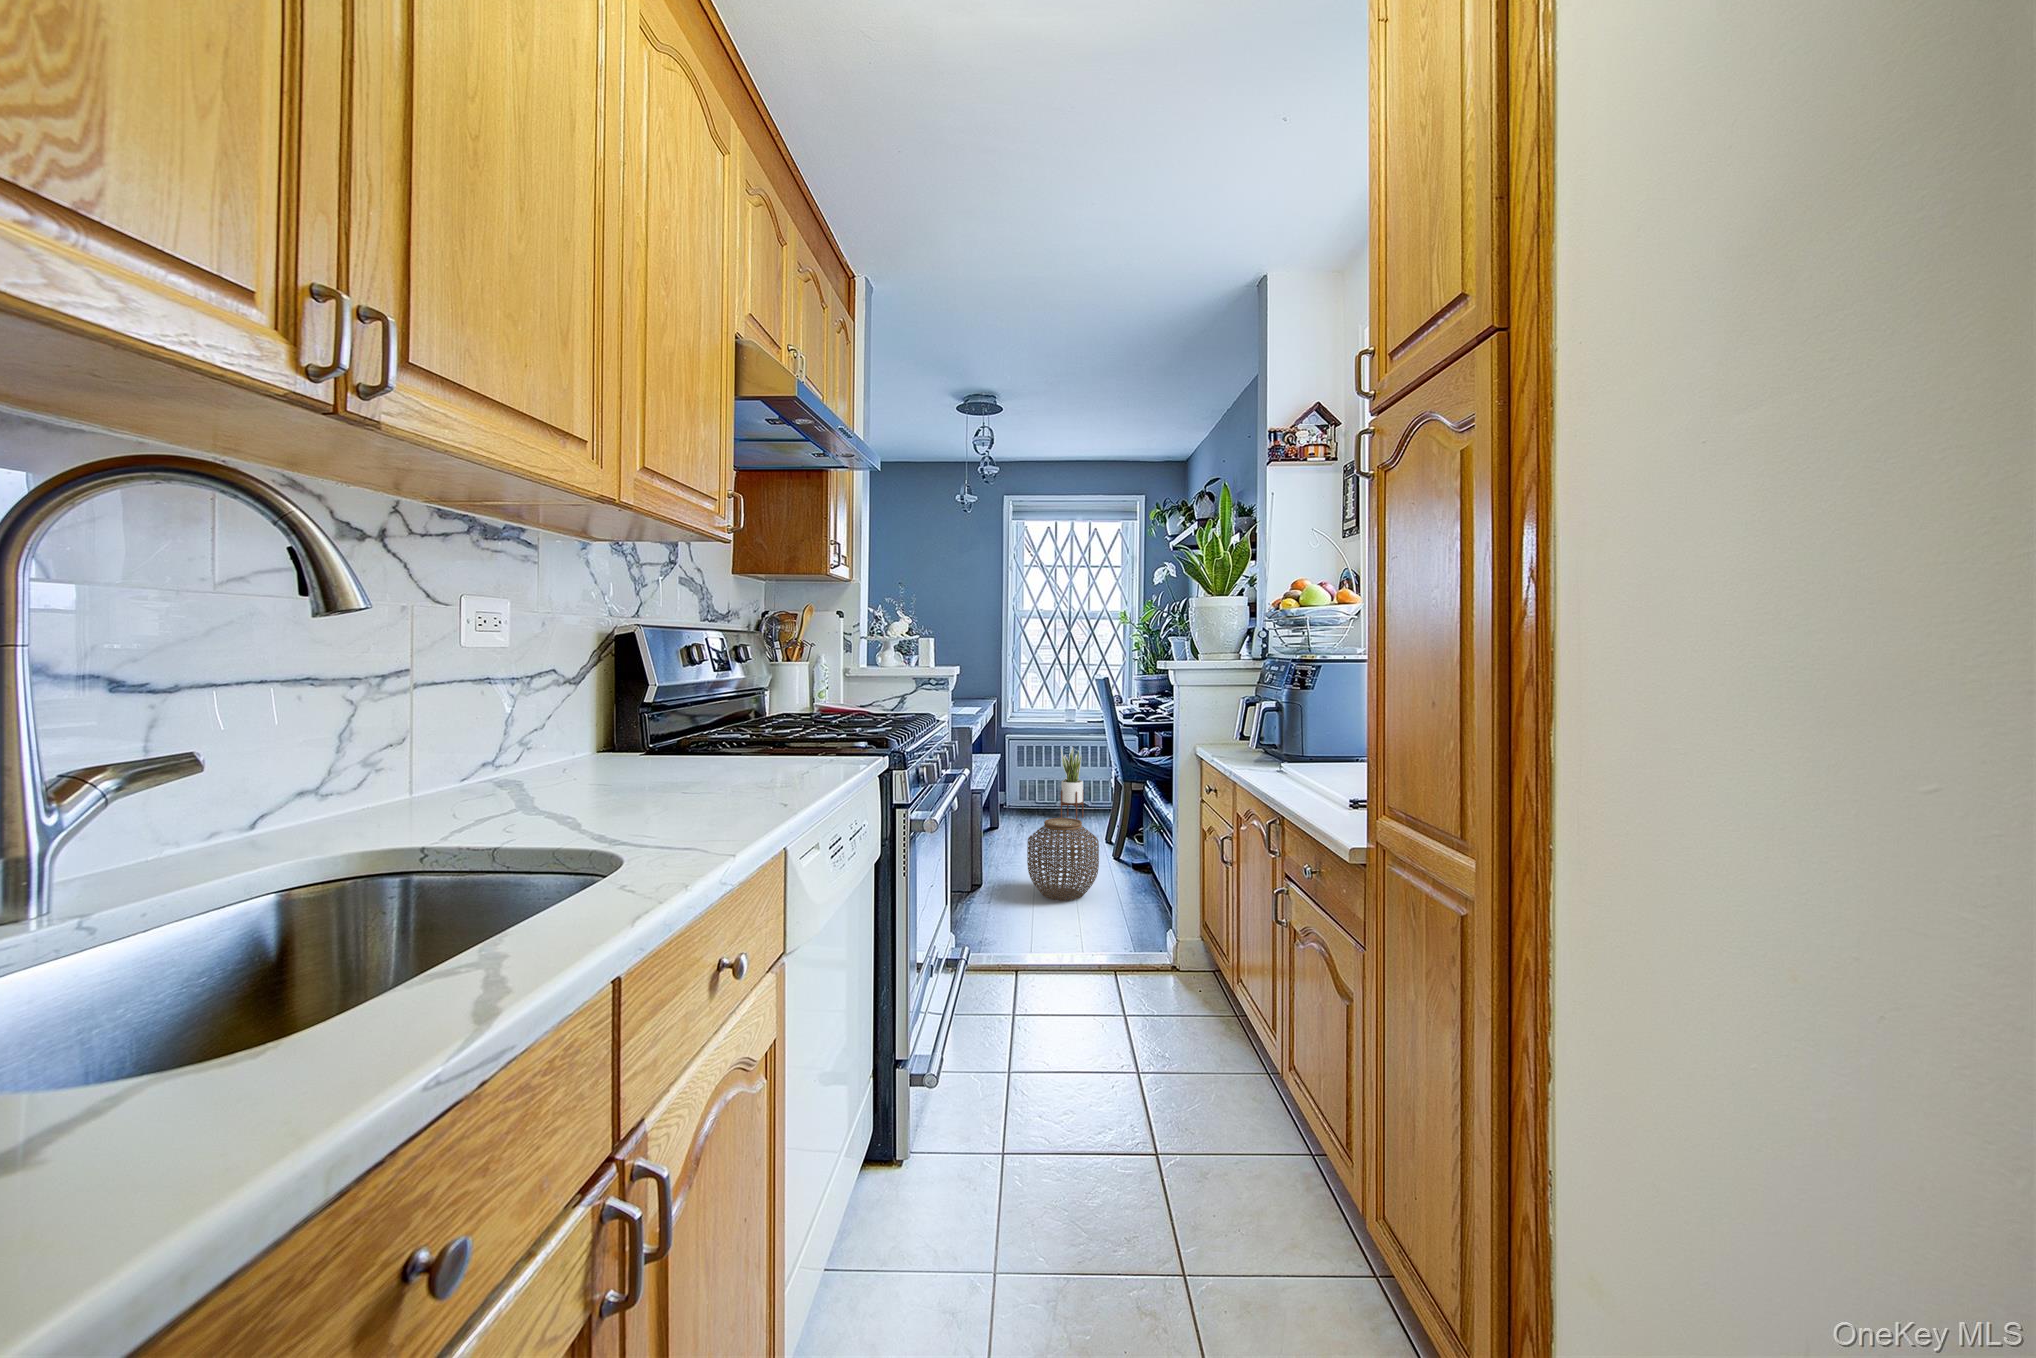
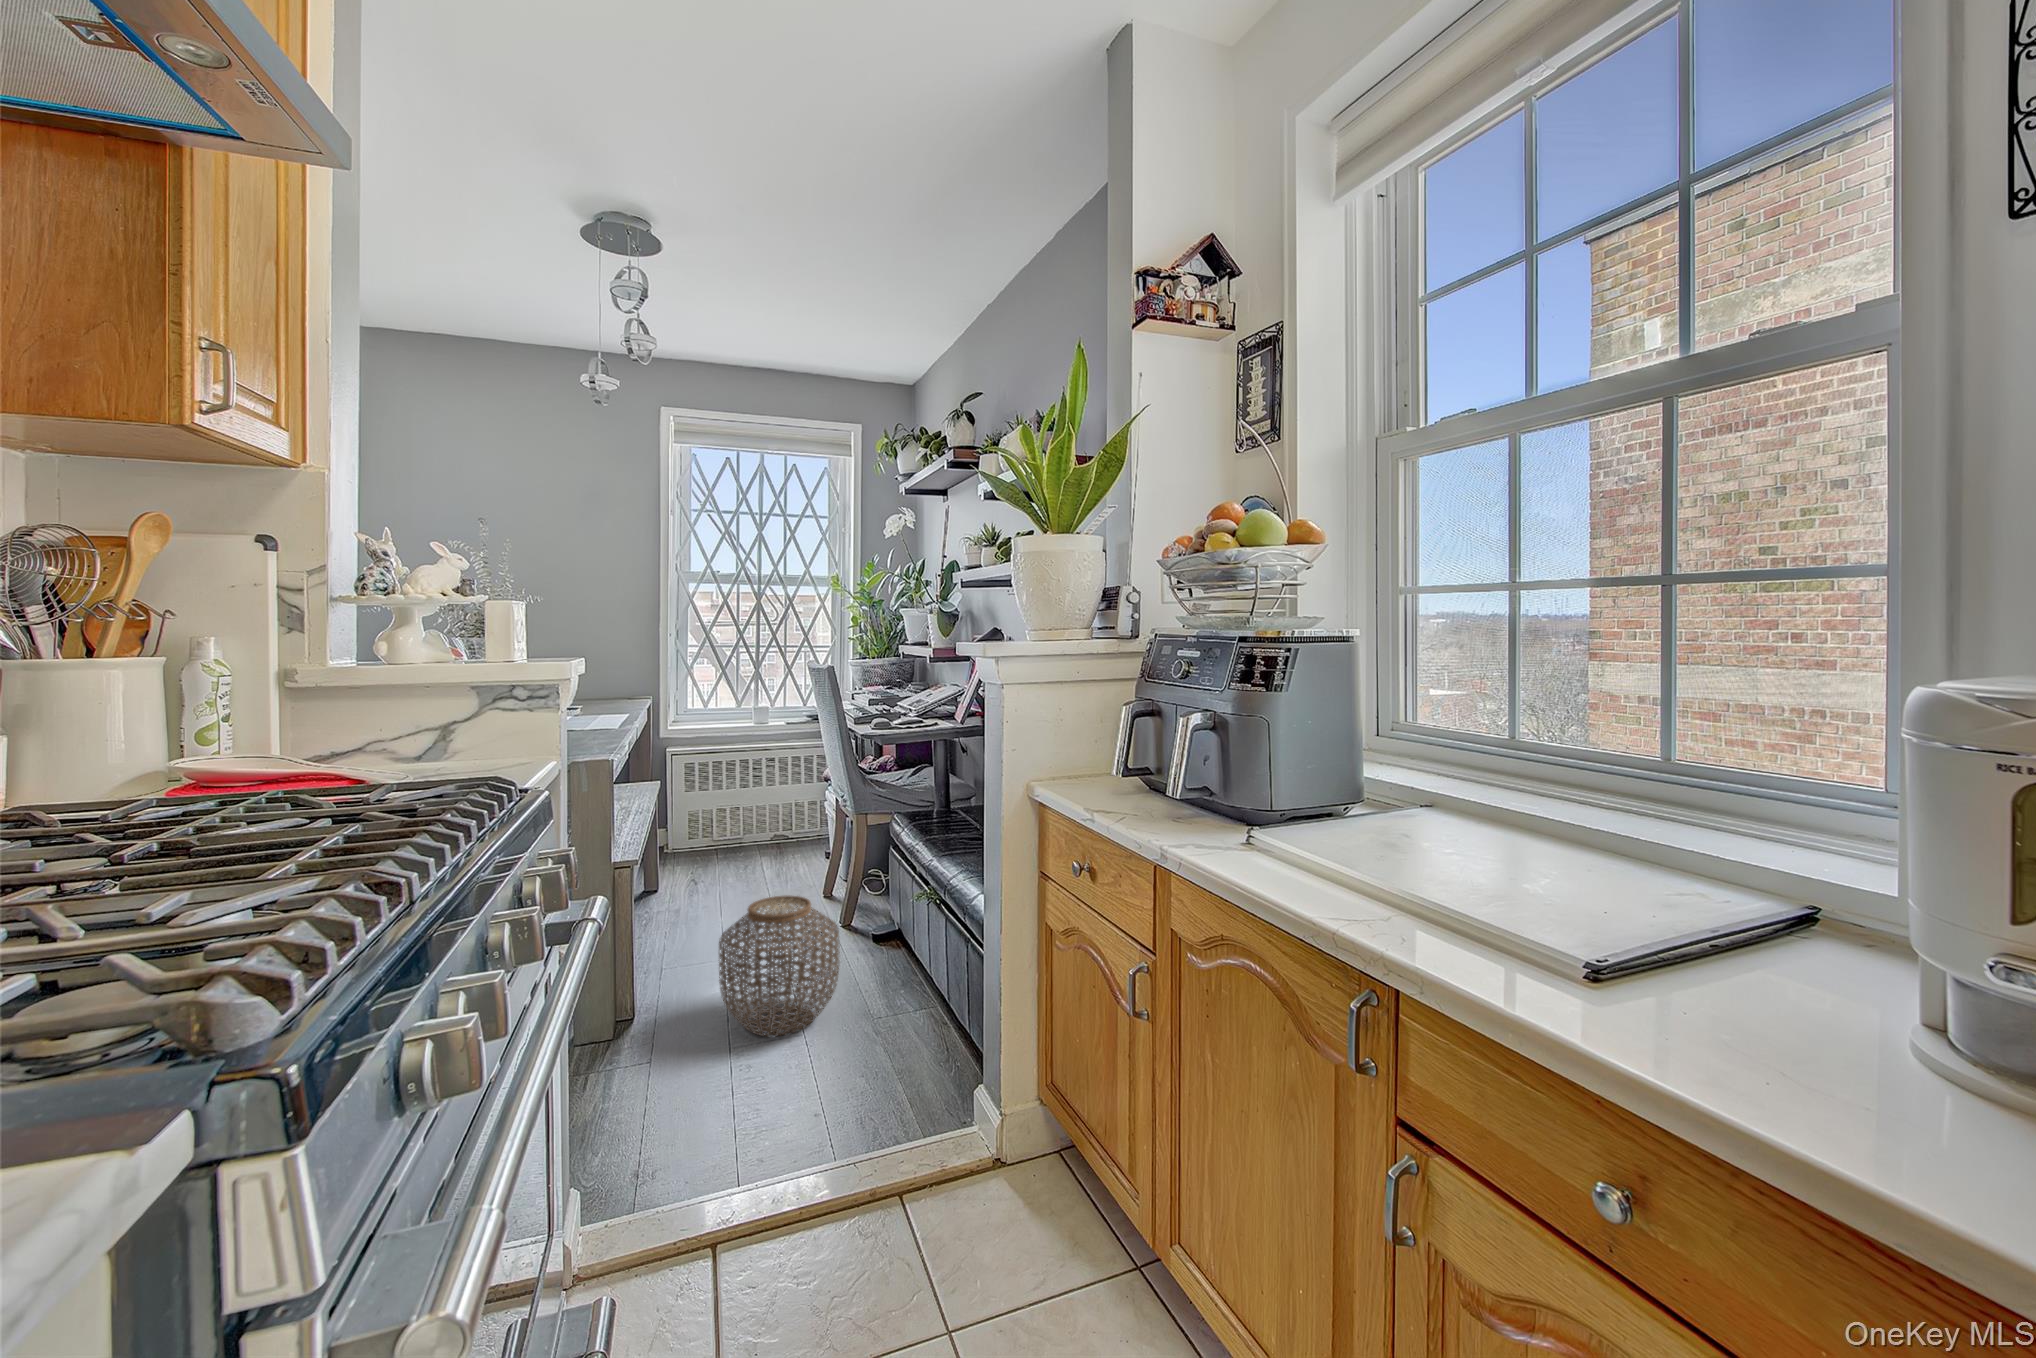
potted plant: present [1061,747,1084,819] -> none [753,762,787,865]

